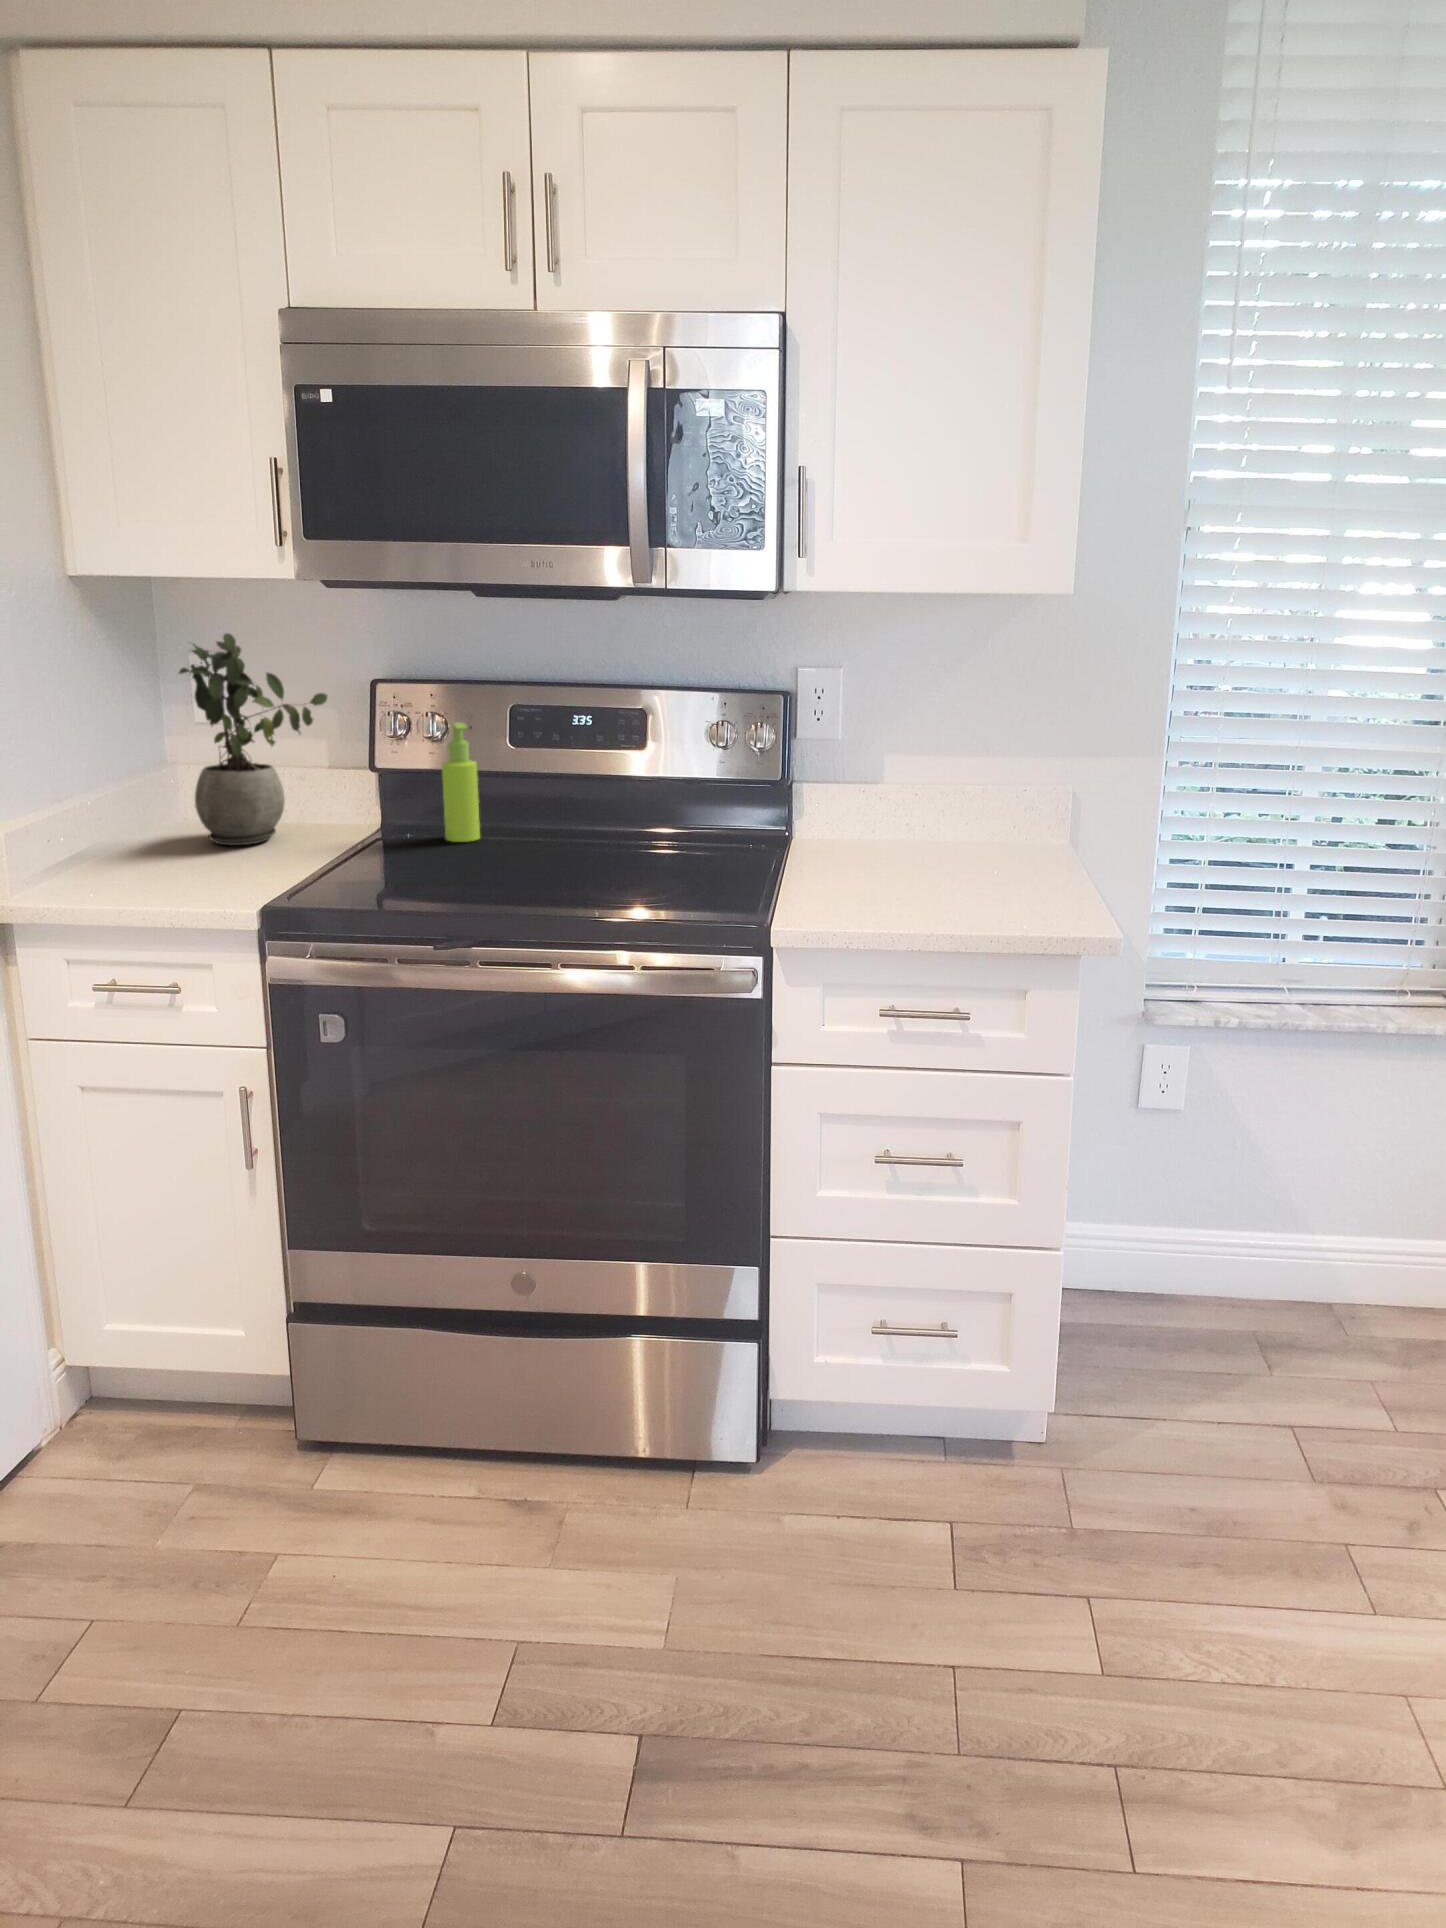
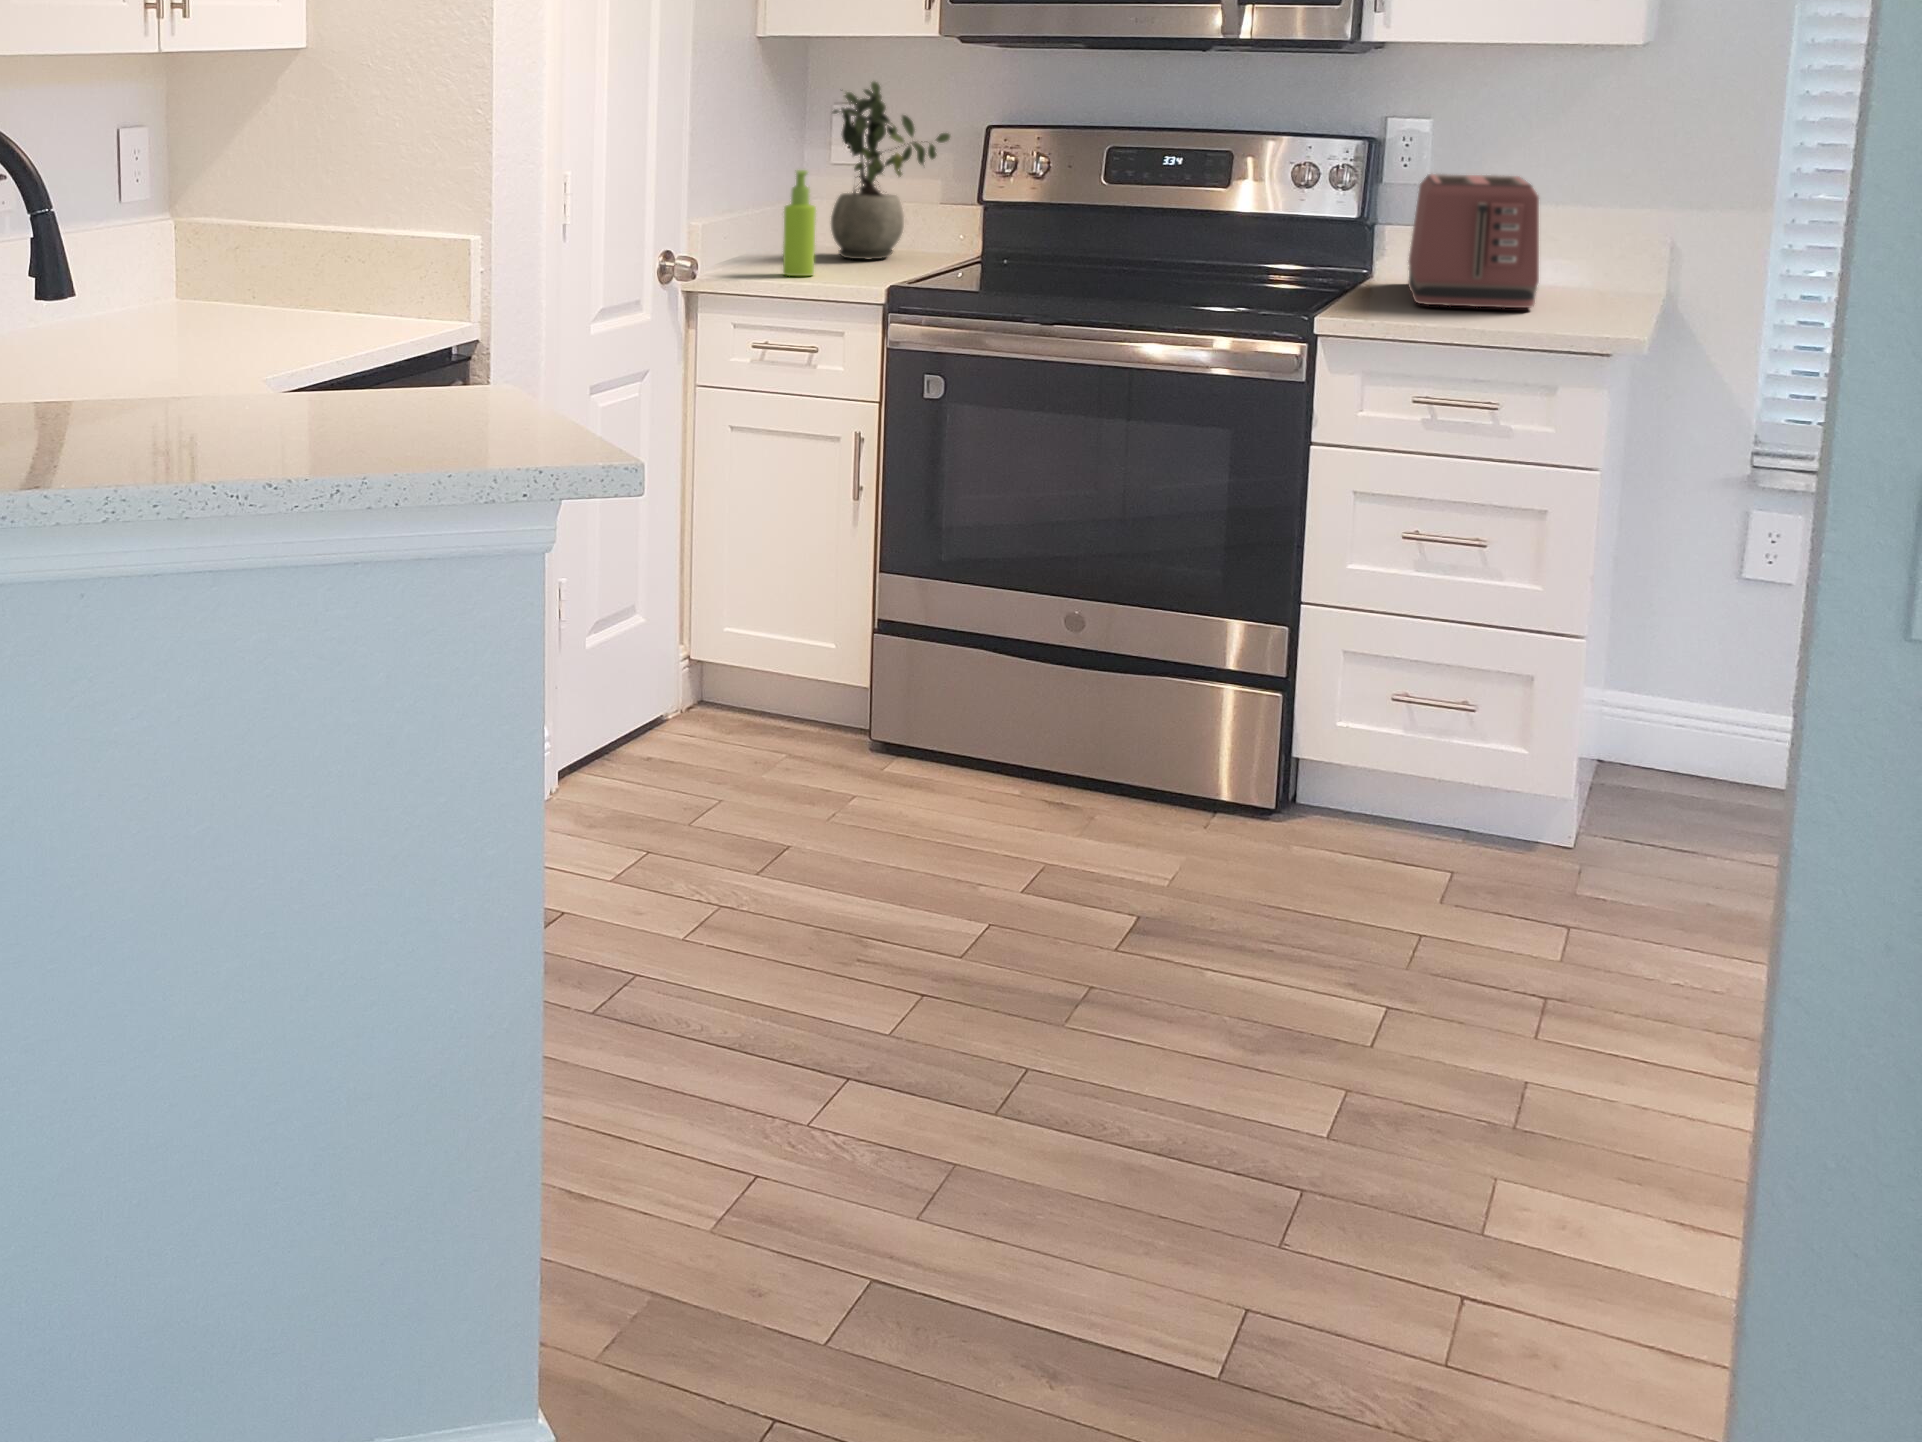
soap dispenser: present [442,722,480,842] -> present [783,170,816,276]
toaster: none [832,730,986,891] -> present [1408,174,1539,308]

